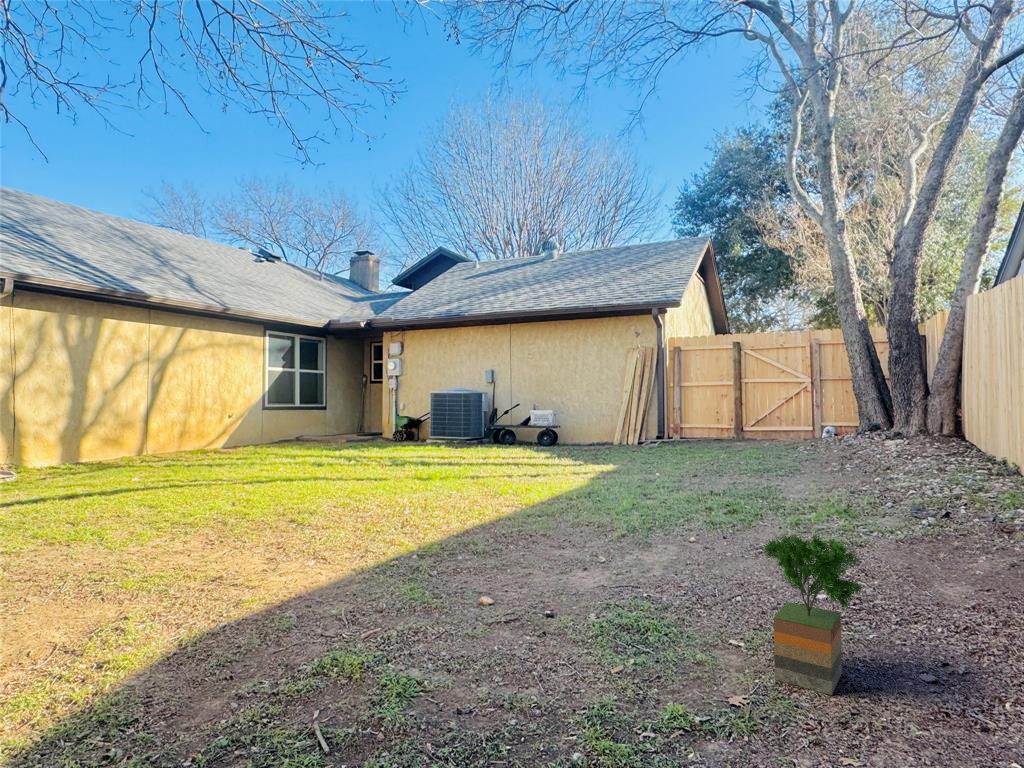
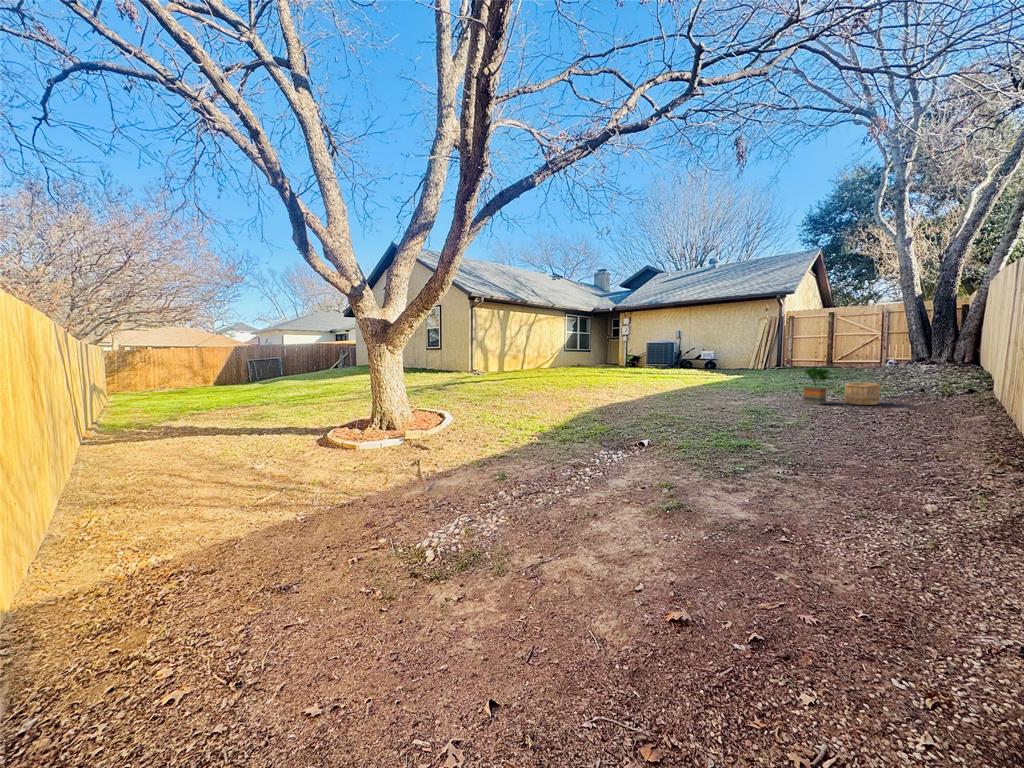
wooden bucket: none [879,572,994,676] -> present [845,382,880,405]

